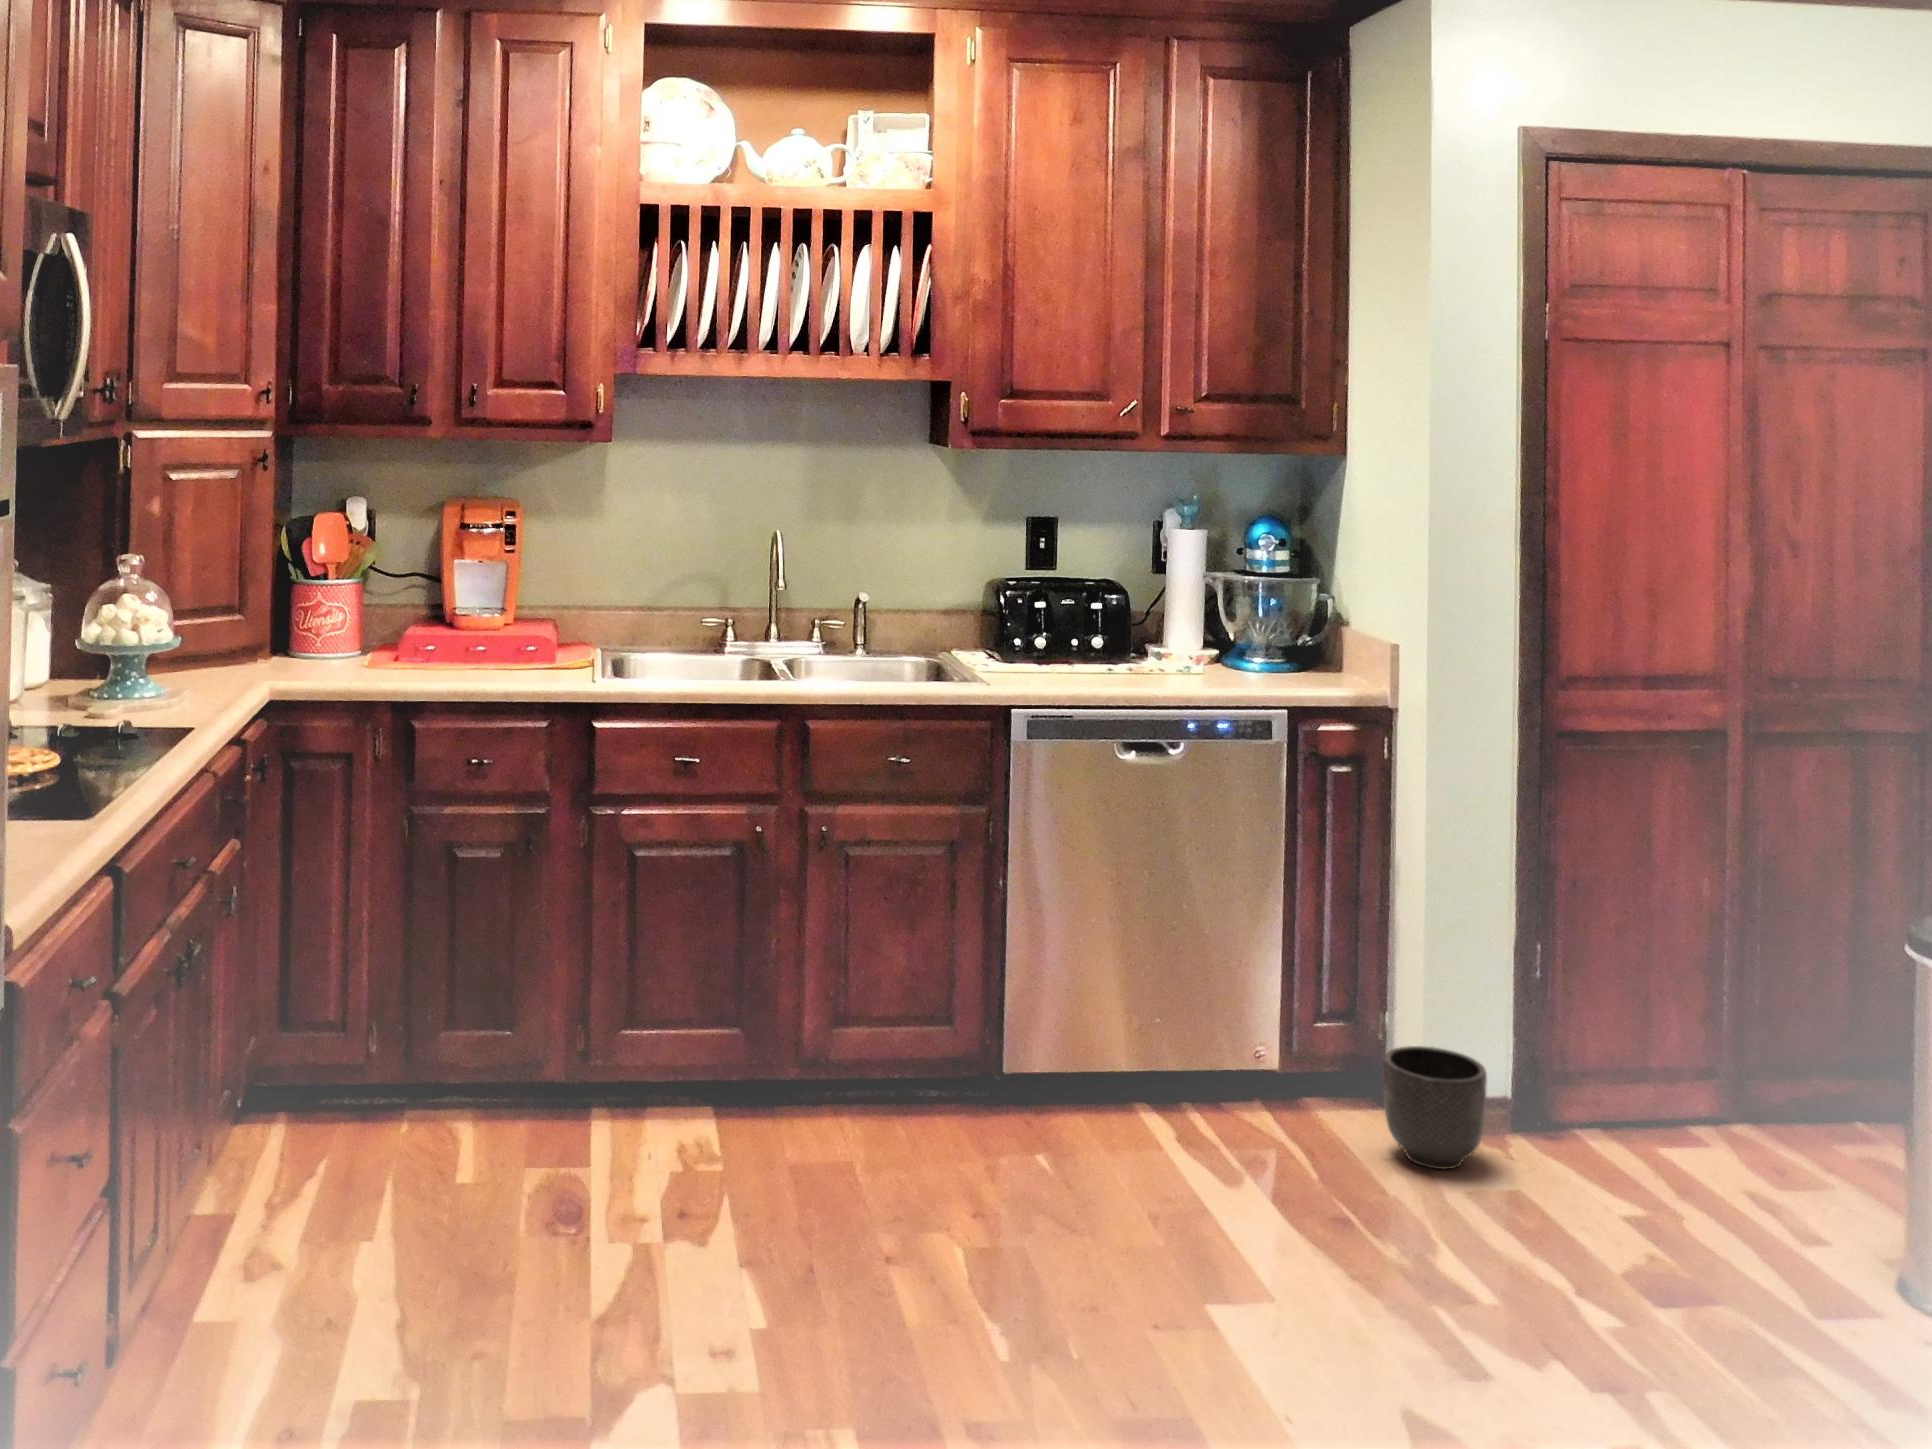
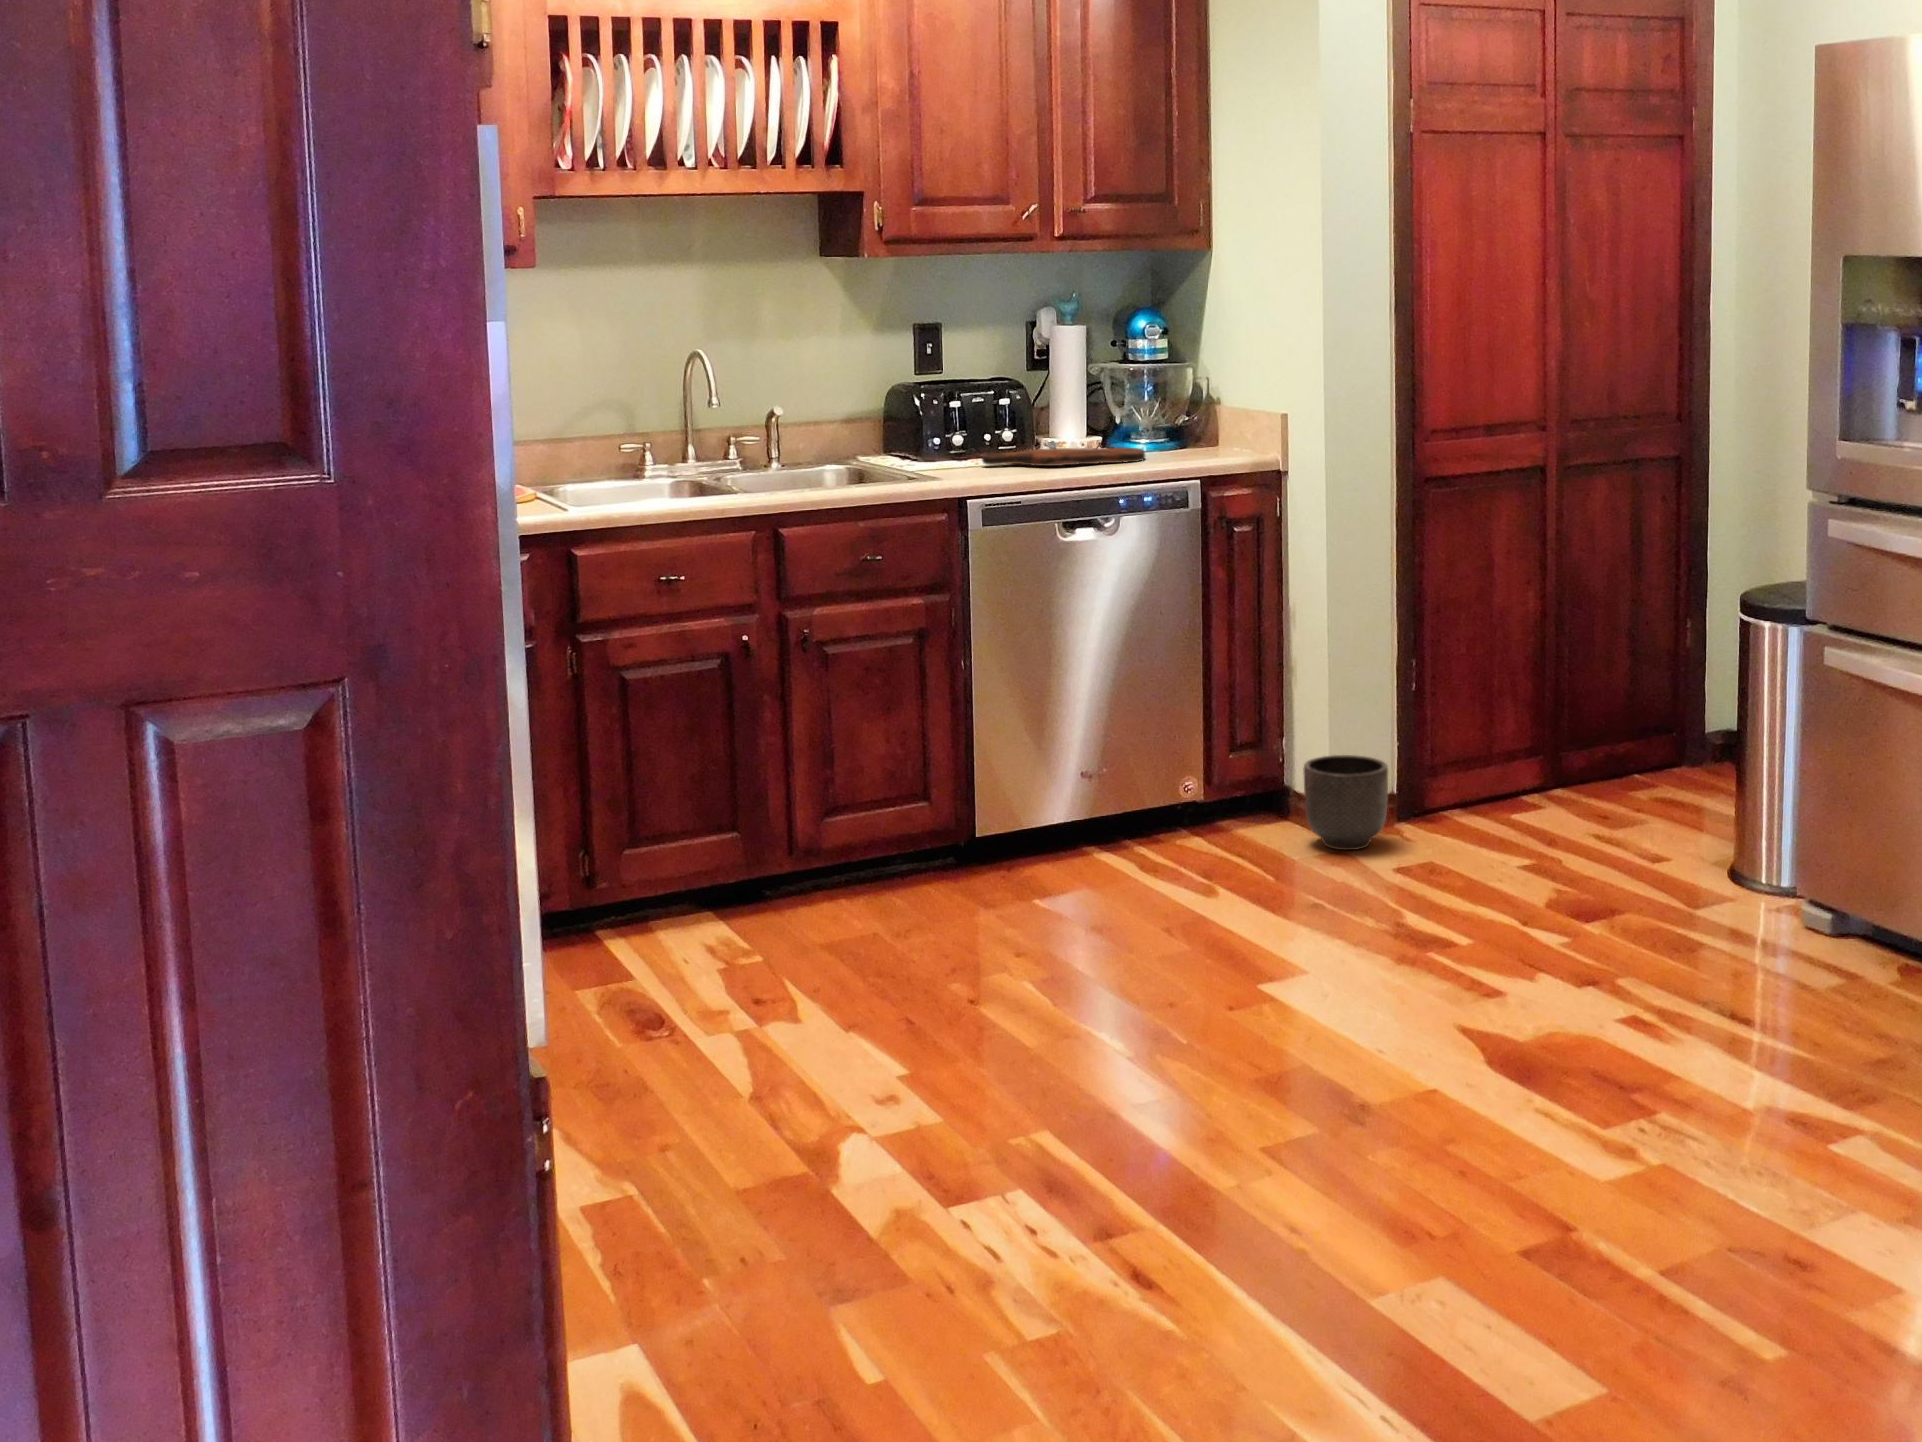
cutting board: none [1065,654,1240,679] -> present [982,448,1145,466]

